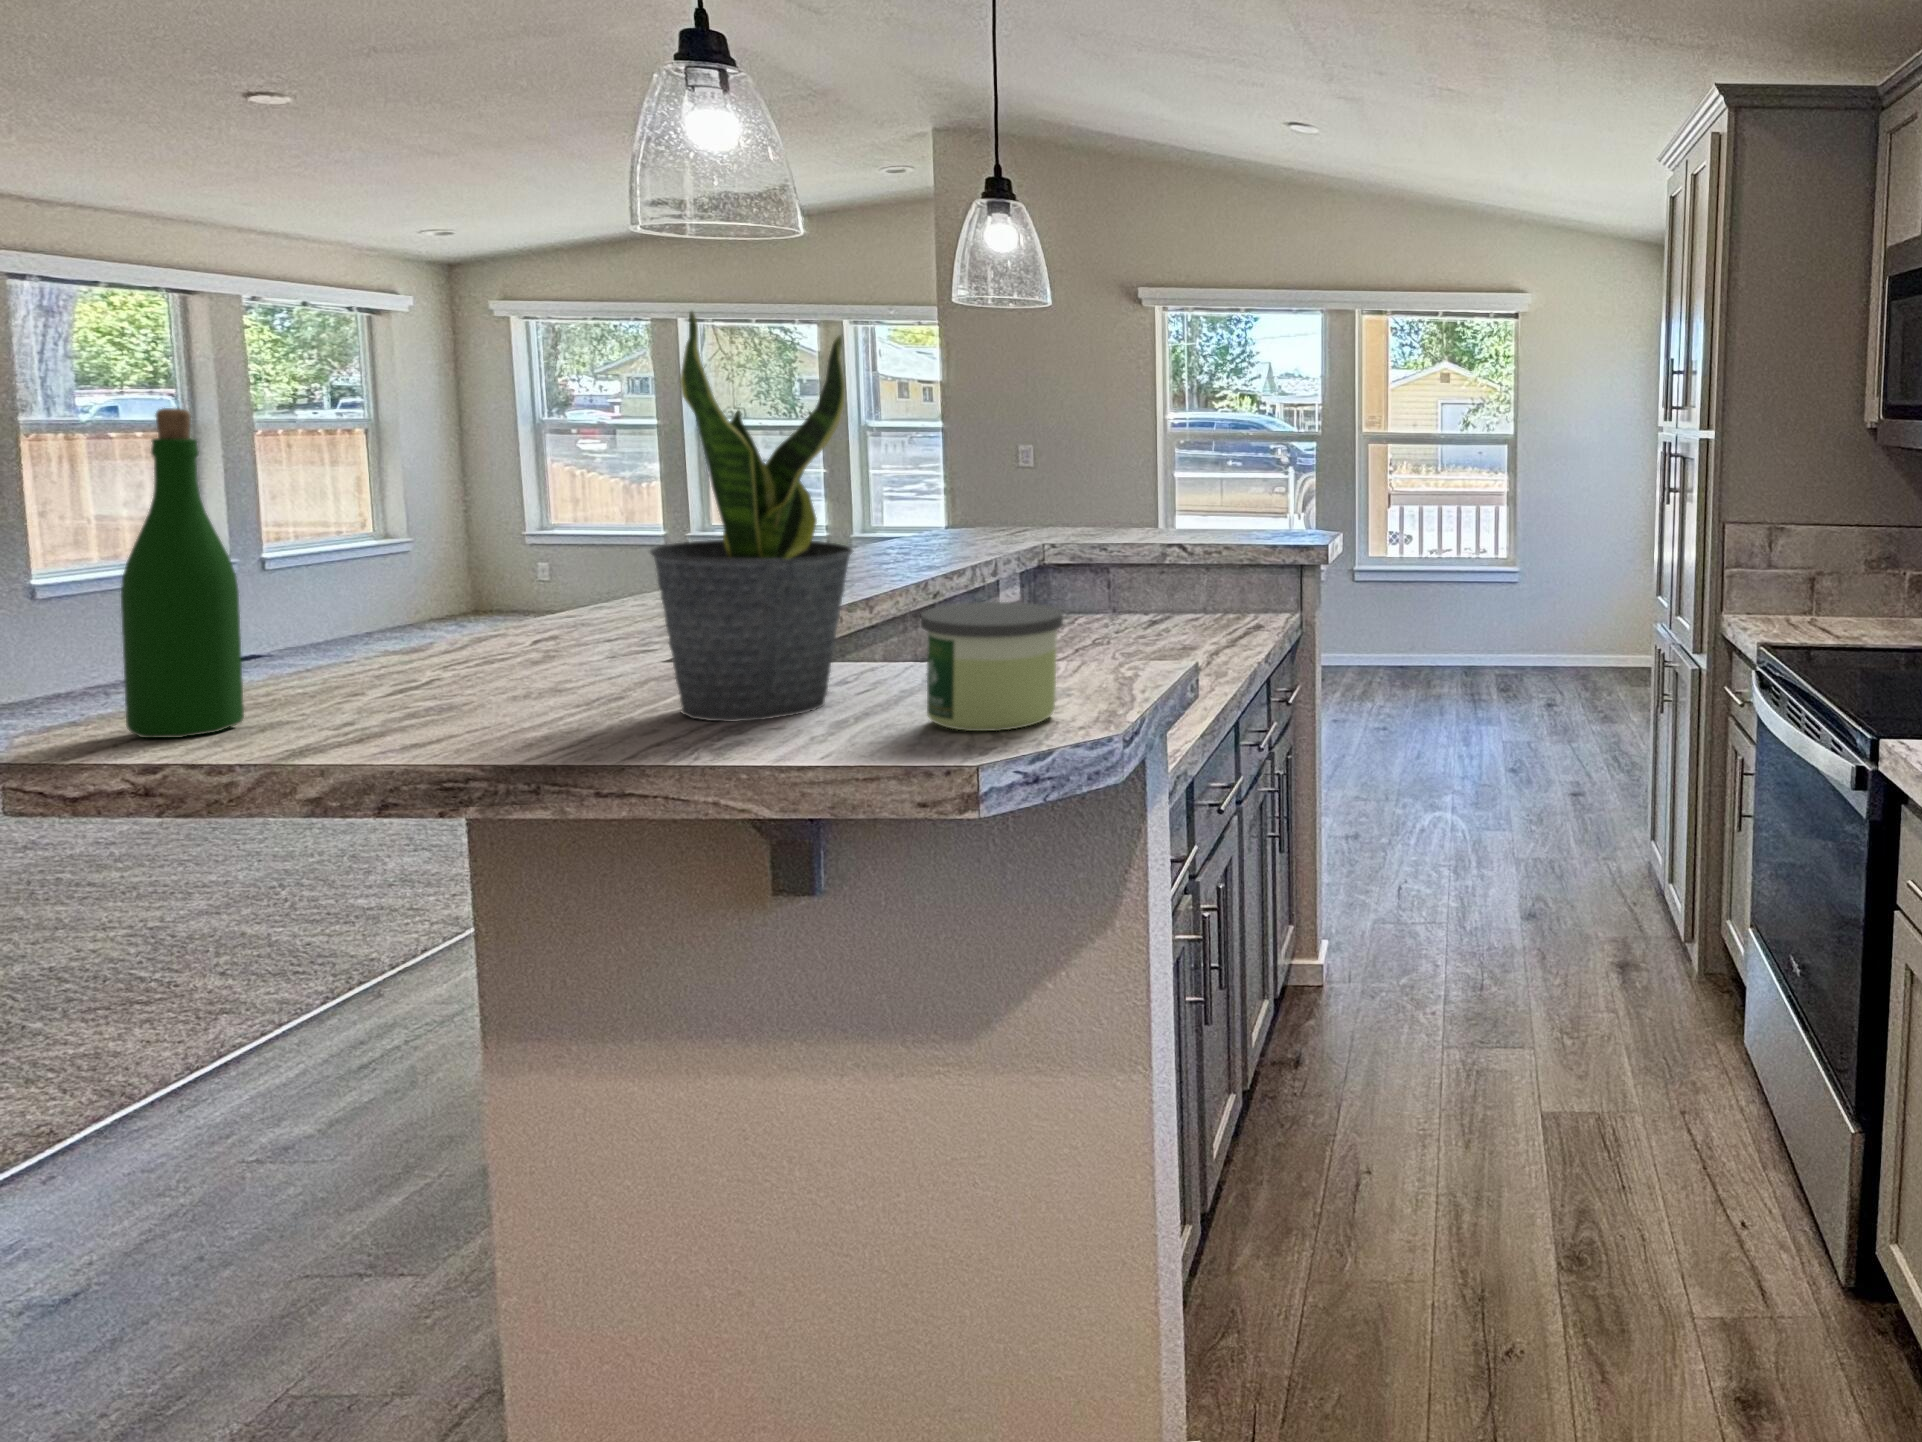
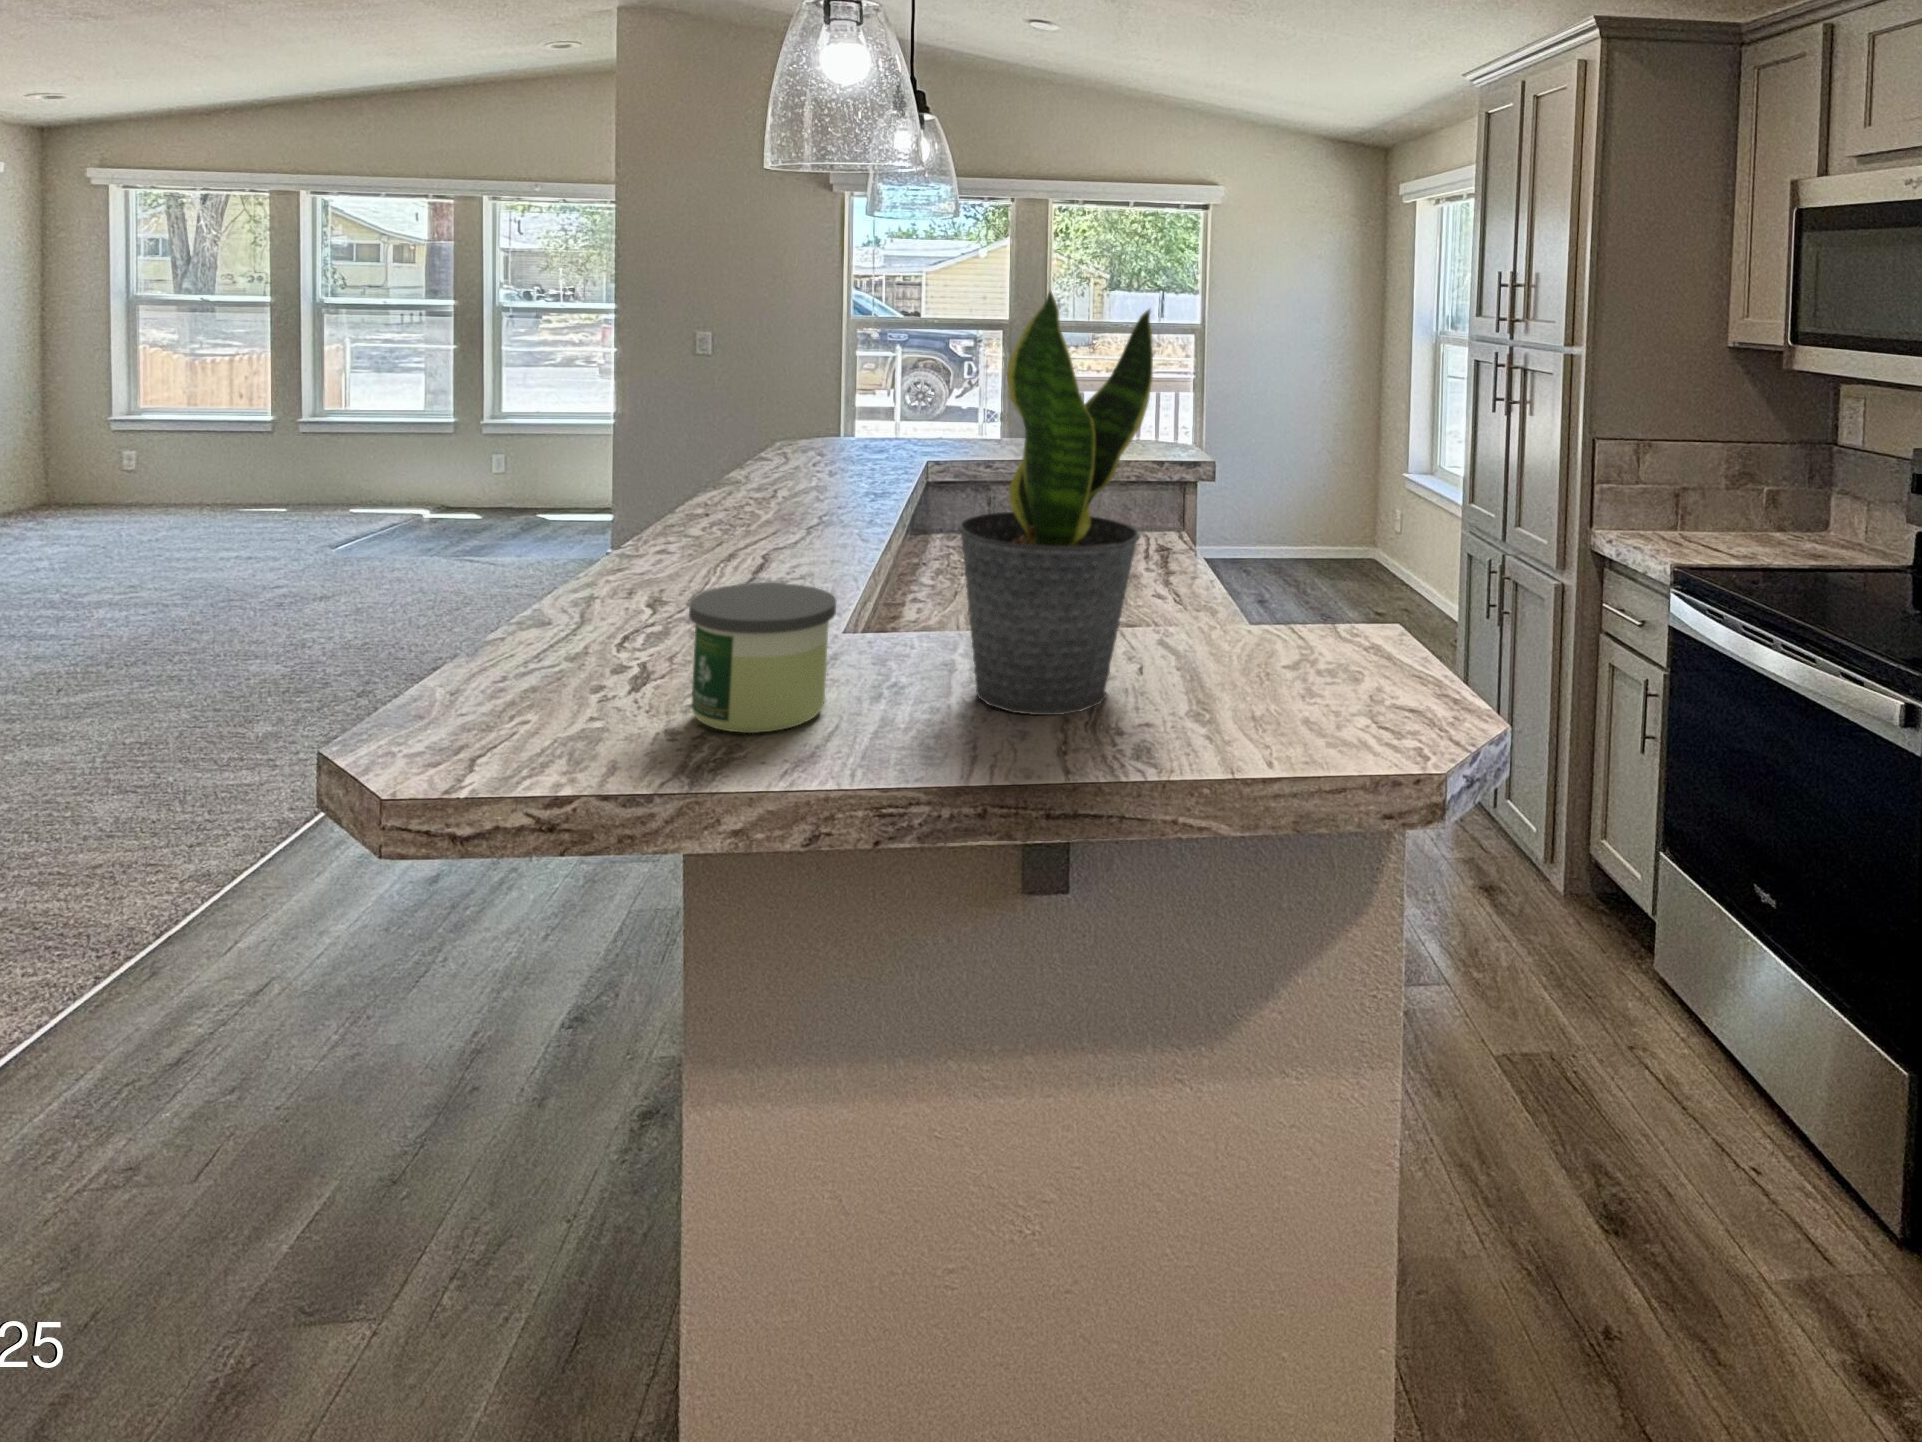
wine bottle: present [121,408,244,738] -> none [454,395,557,758]
candle: present [921,602,1063,731] -> present [689,583,836,733]

